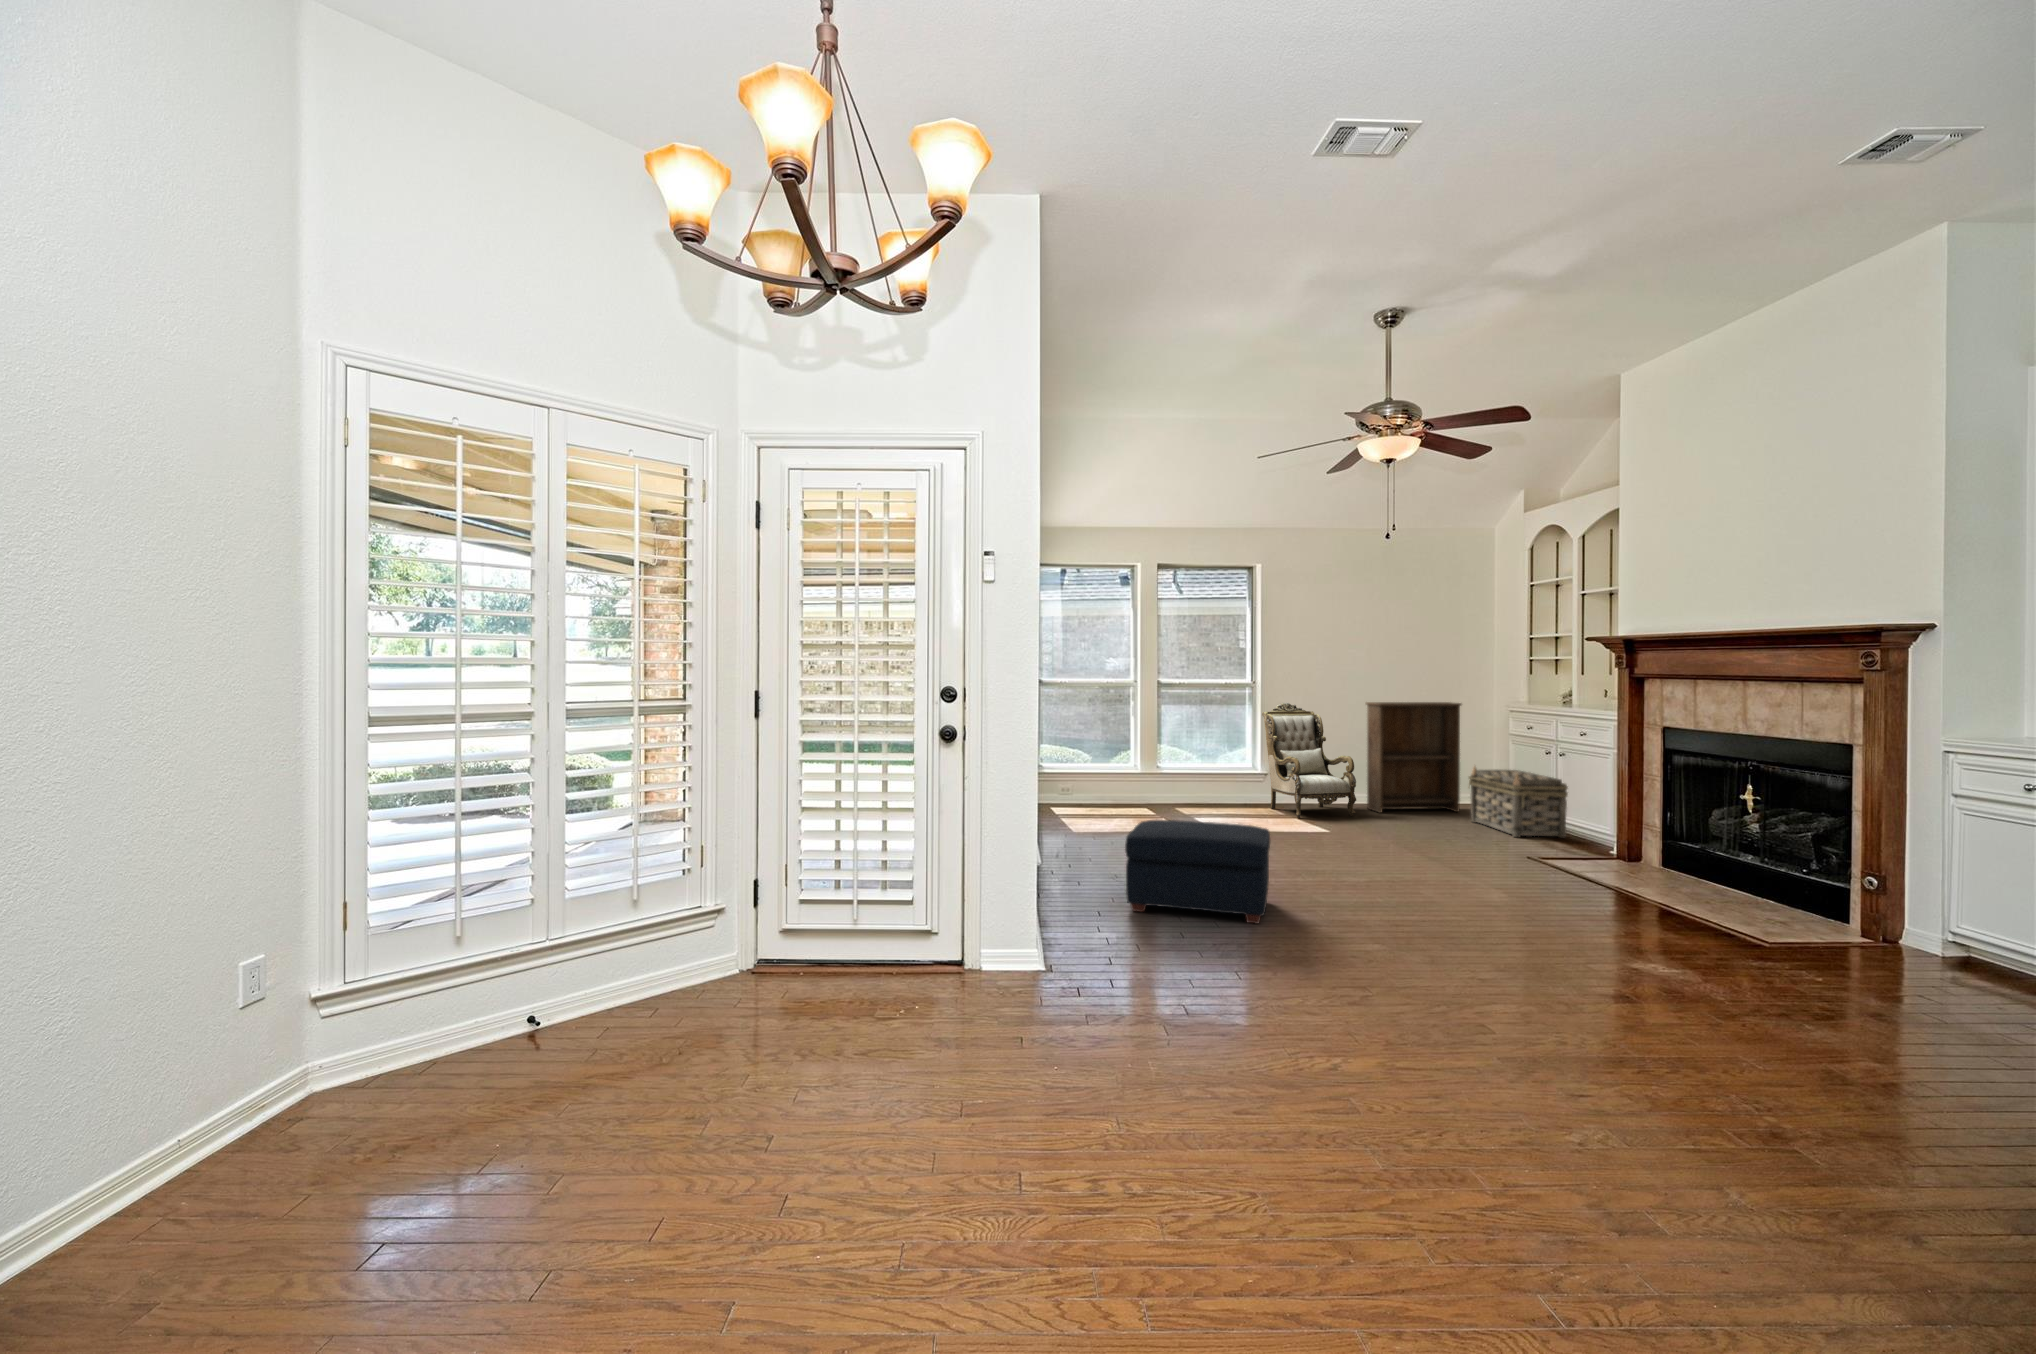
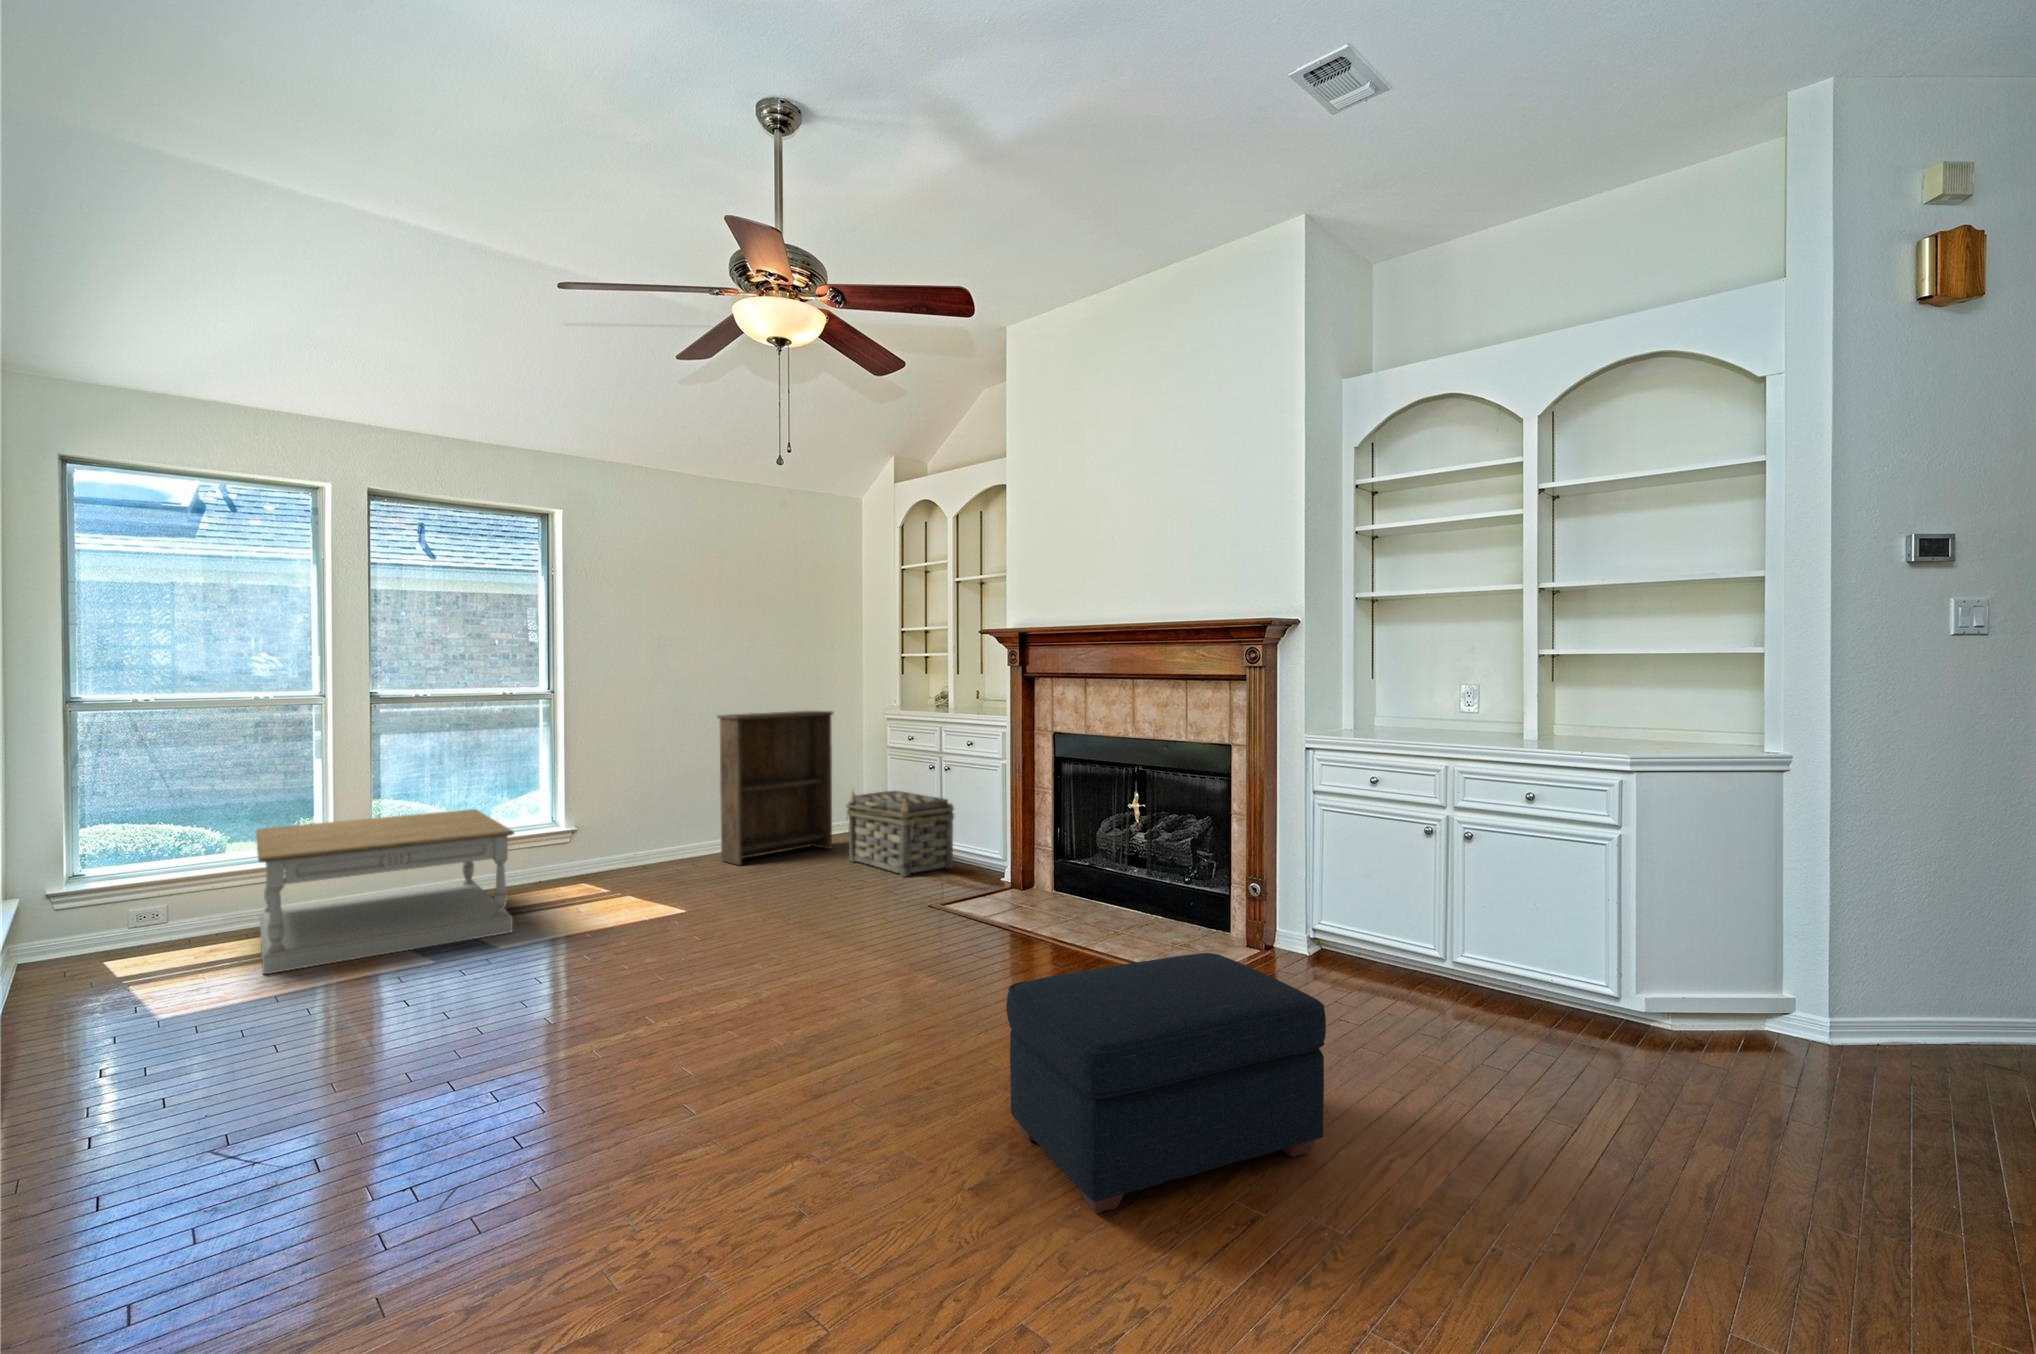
armchair: present [1262,703,1356,818] -> none [566,720,709,894]
coffee table: none [1105,753,1231,827] -> present [256,809,514,974]
ottoman: present [1125,820,1270,923] -> present [1006,953,1326,1213]

